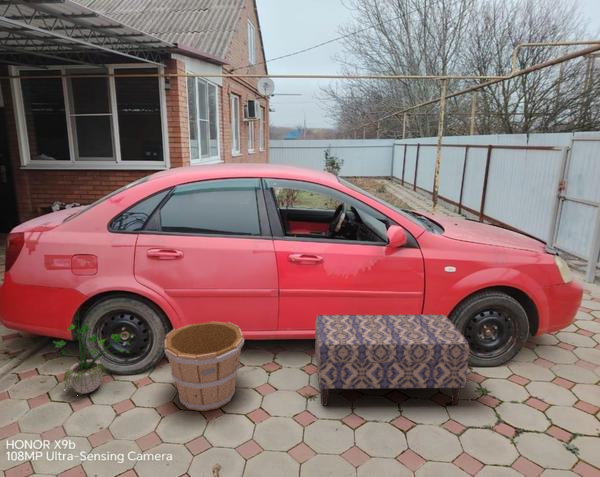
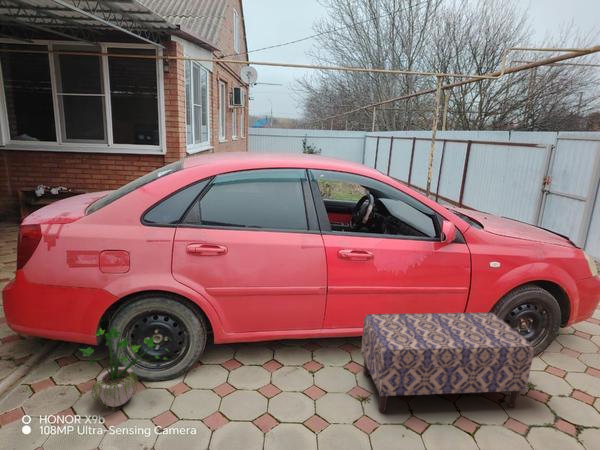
wooden bucket: present [165,321,244,411] -> none [210,322,298,425]

